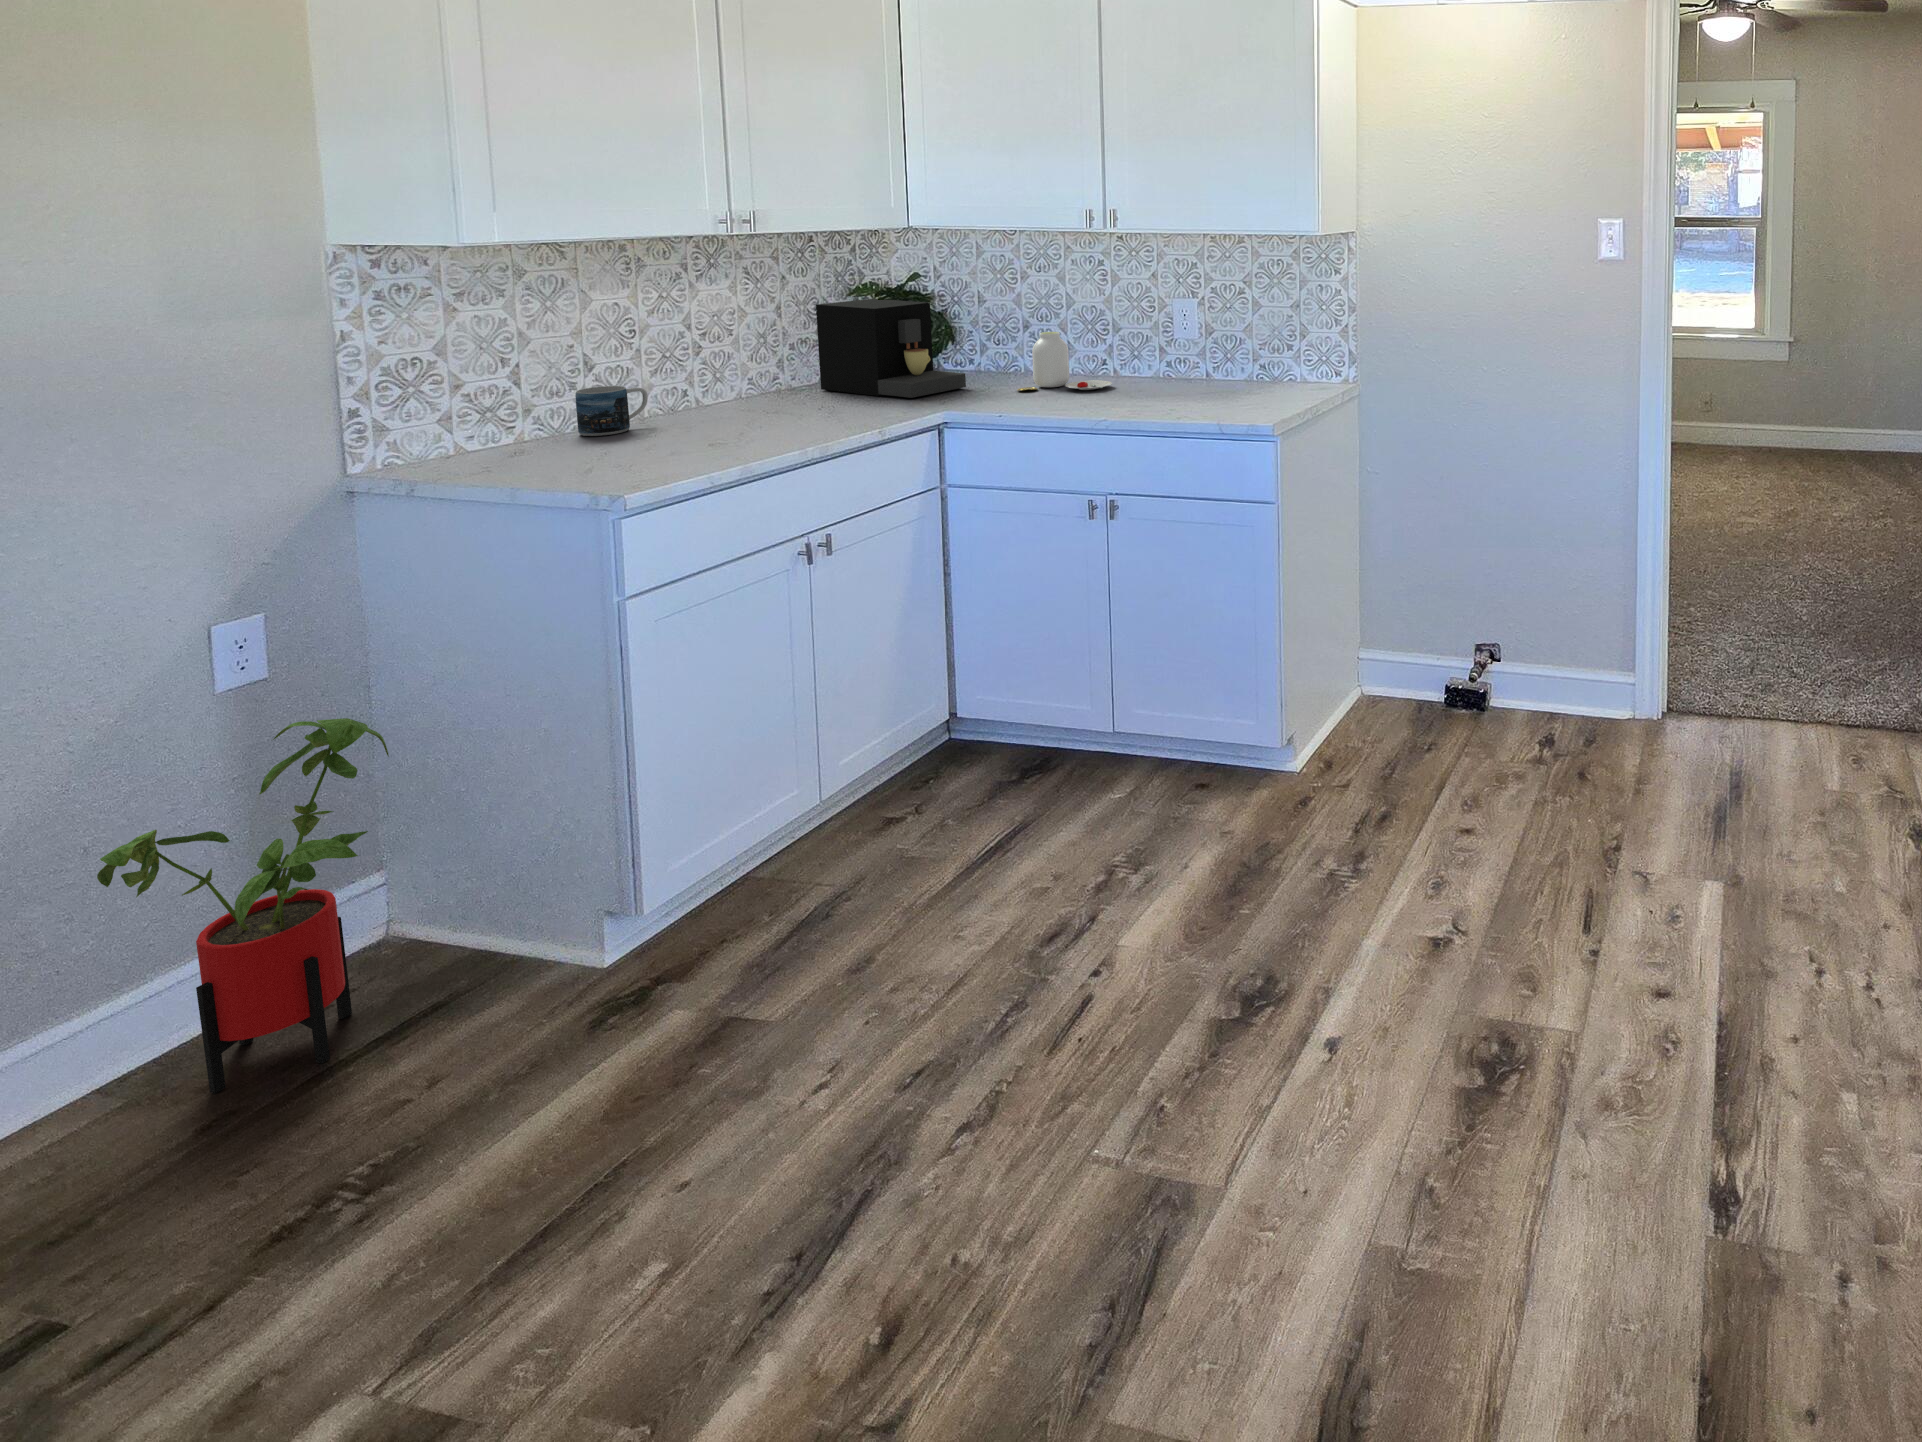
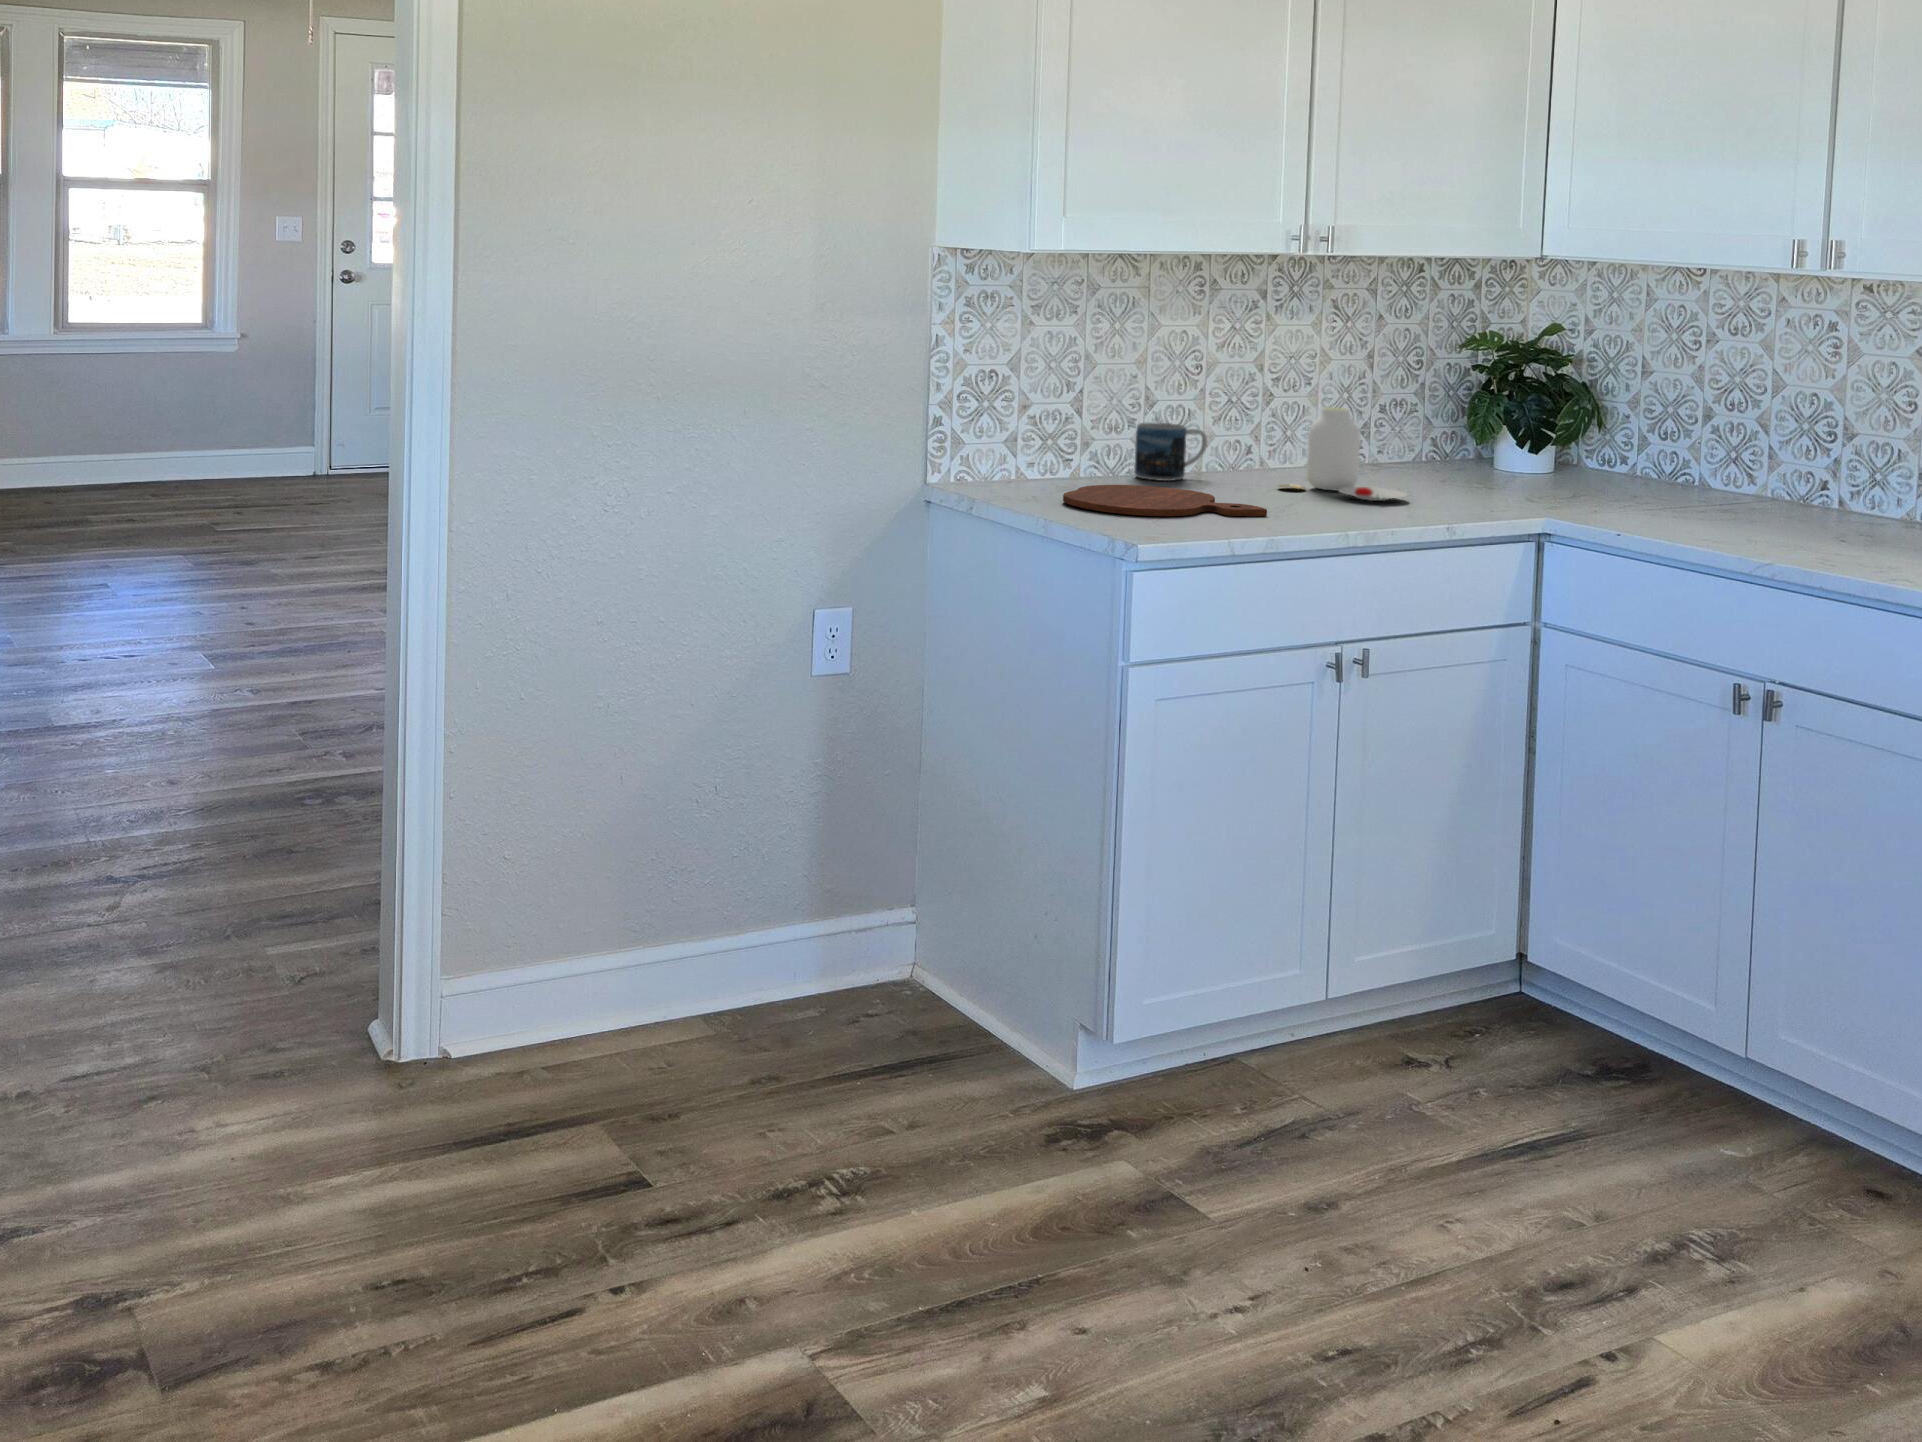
coffee maker: present [816,299,966,398] -> none [1407,352,1593,493]
jar: present [1017,332,1112,391] -> present [1280,407,1407,501]
cutting board: none [514,441,725,477] -> present [1063,485,1267,516]
house plant: present [97,718,389,1094] -> none [717,717,923,1070]

